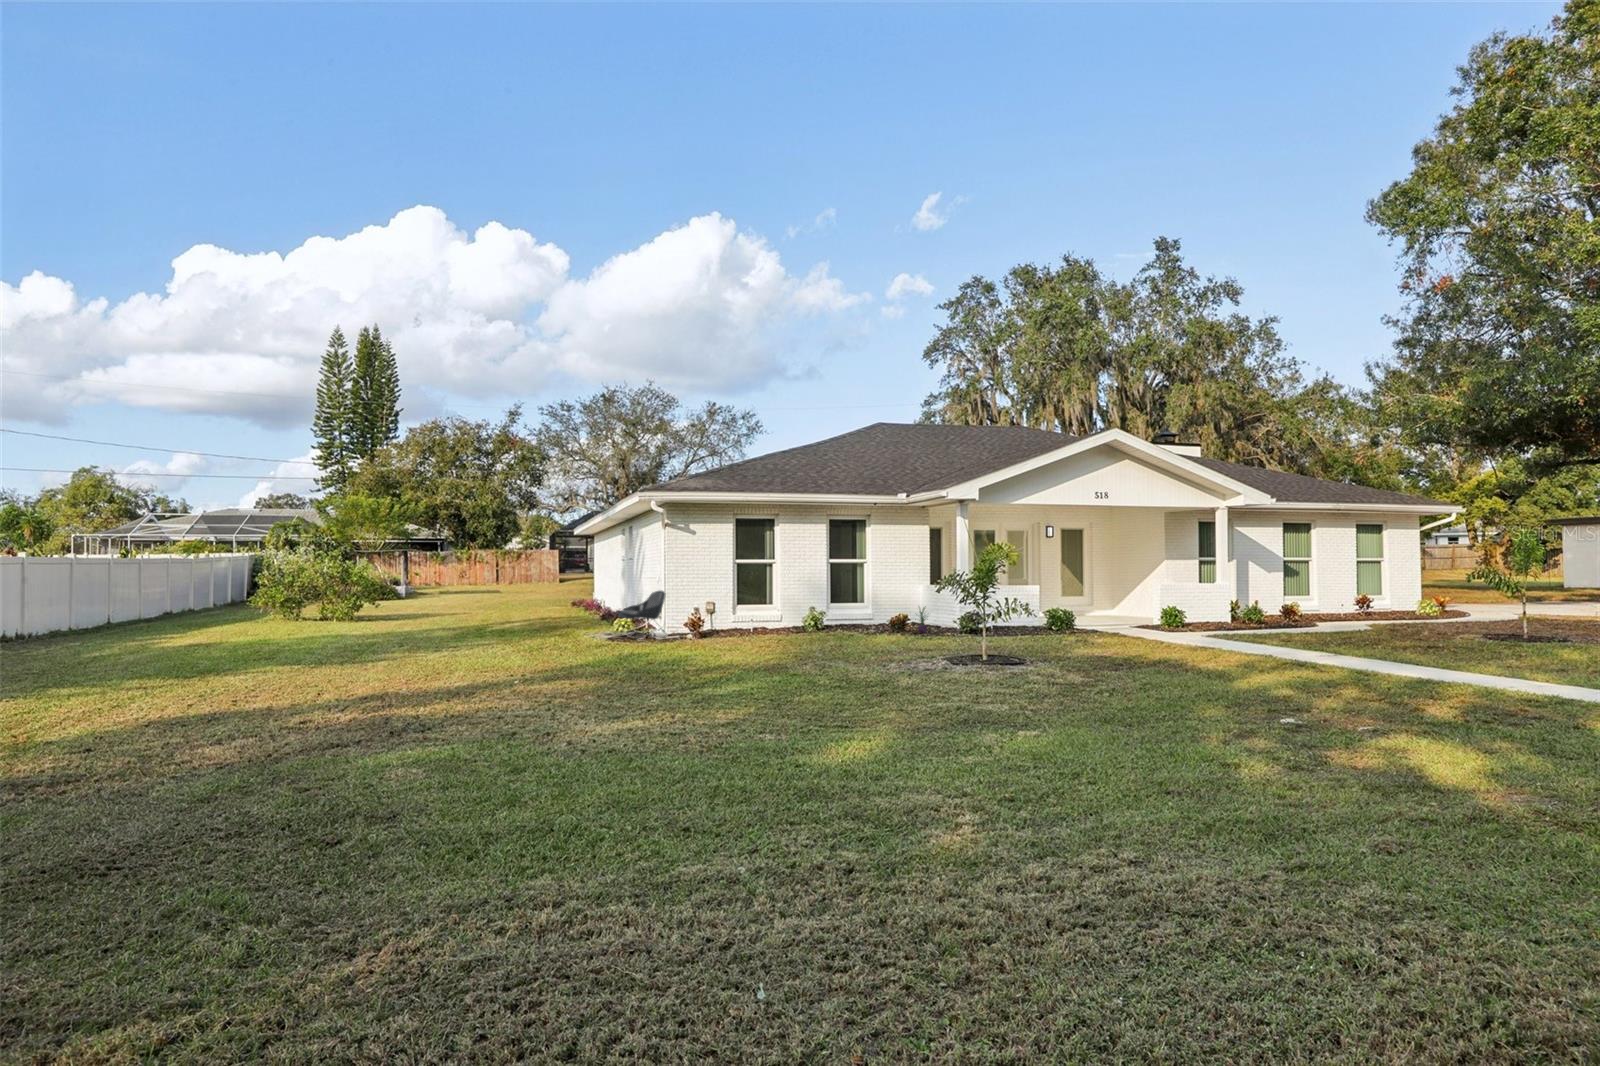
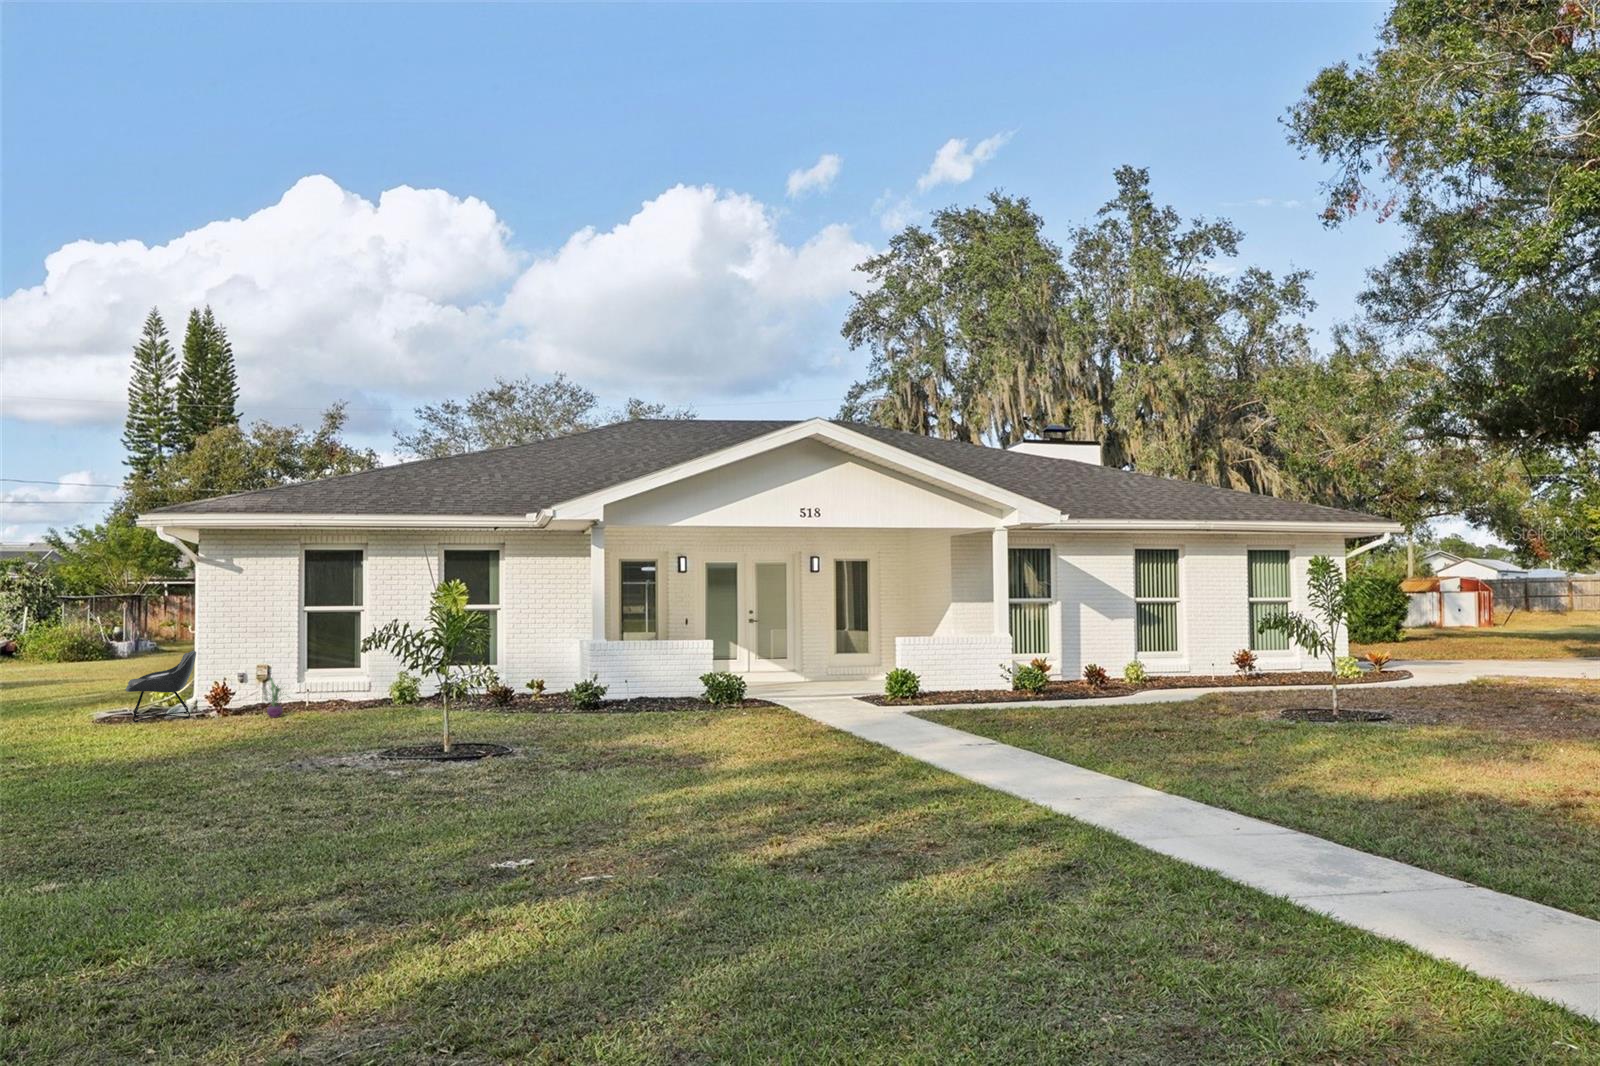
decorative plant: present [918,606,928,633] -> present [267,678,284,718]

